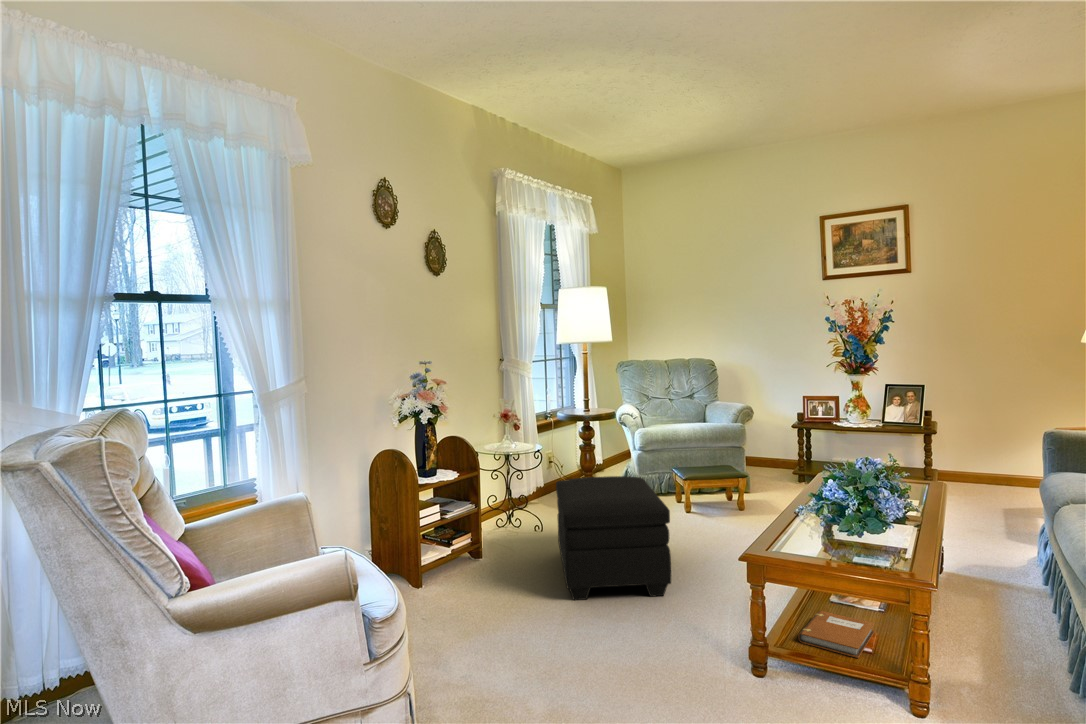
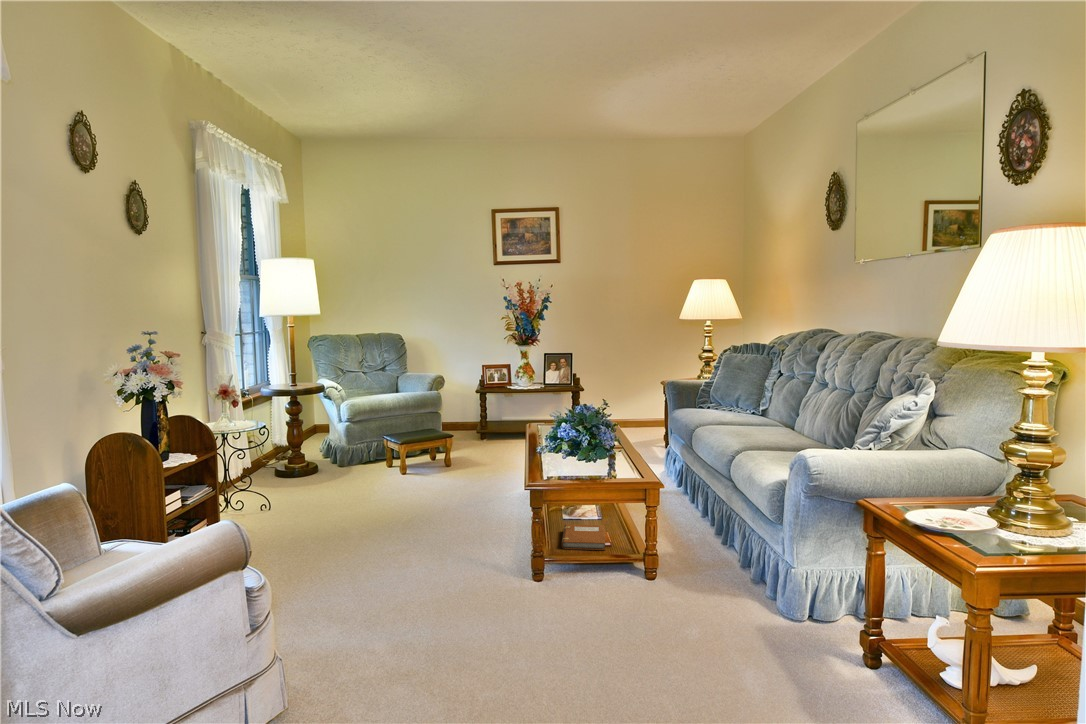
ottoman: present [556,476,671,600] -> none [301,442,437,561]

